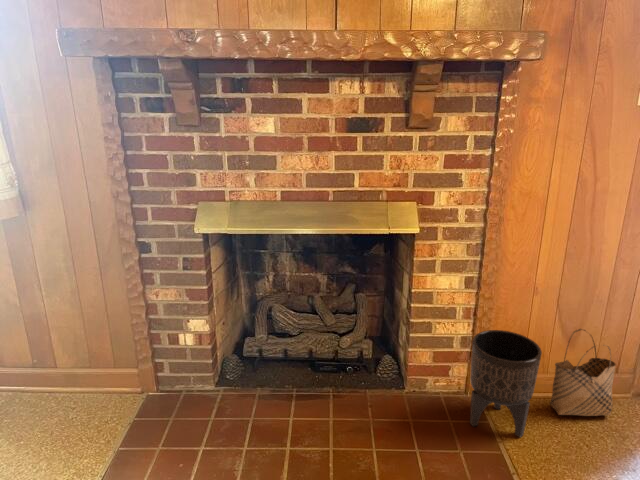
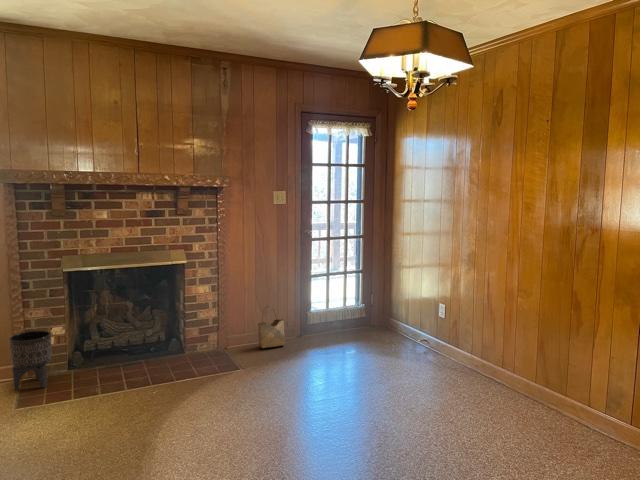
planter: present [470,330,542,437] -> present [9,331,51,390]

